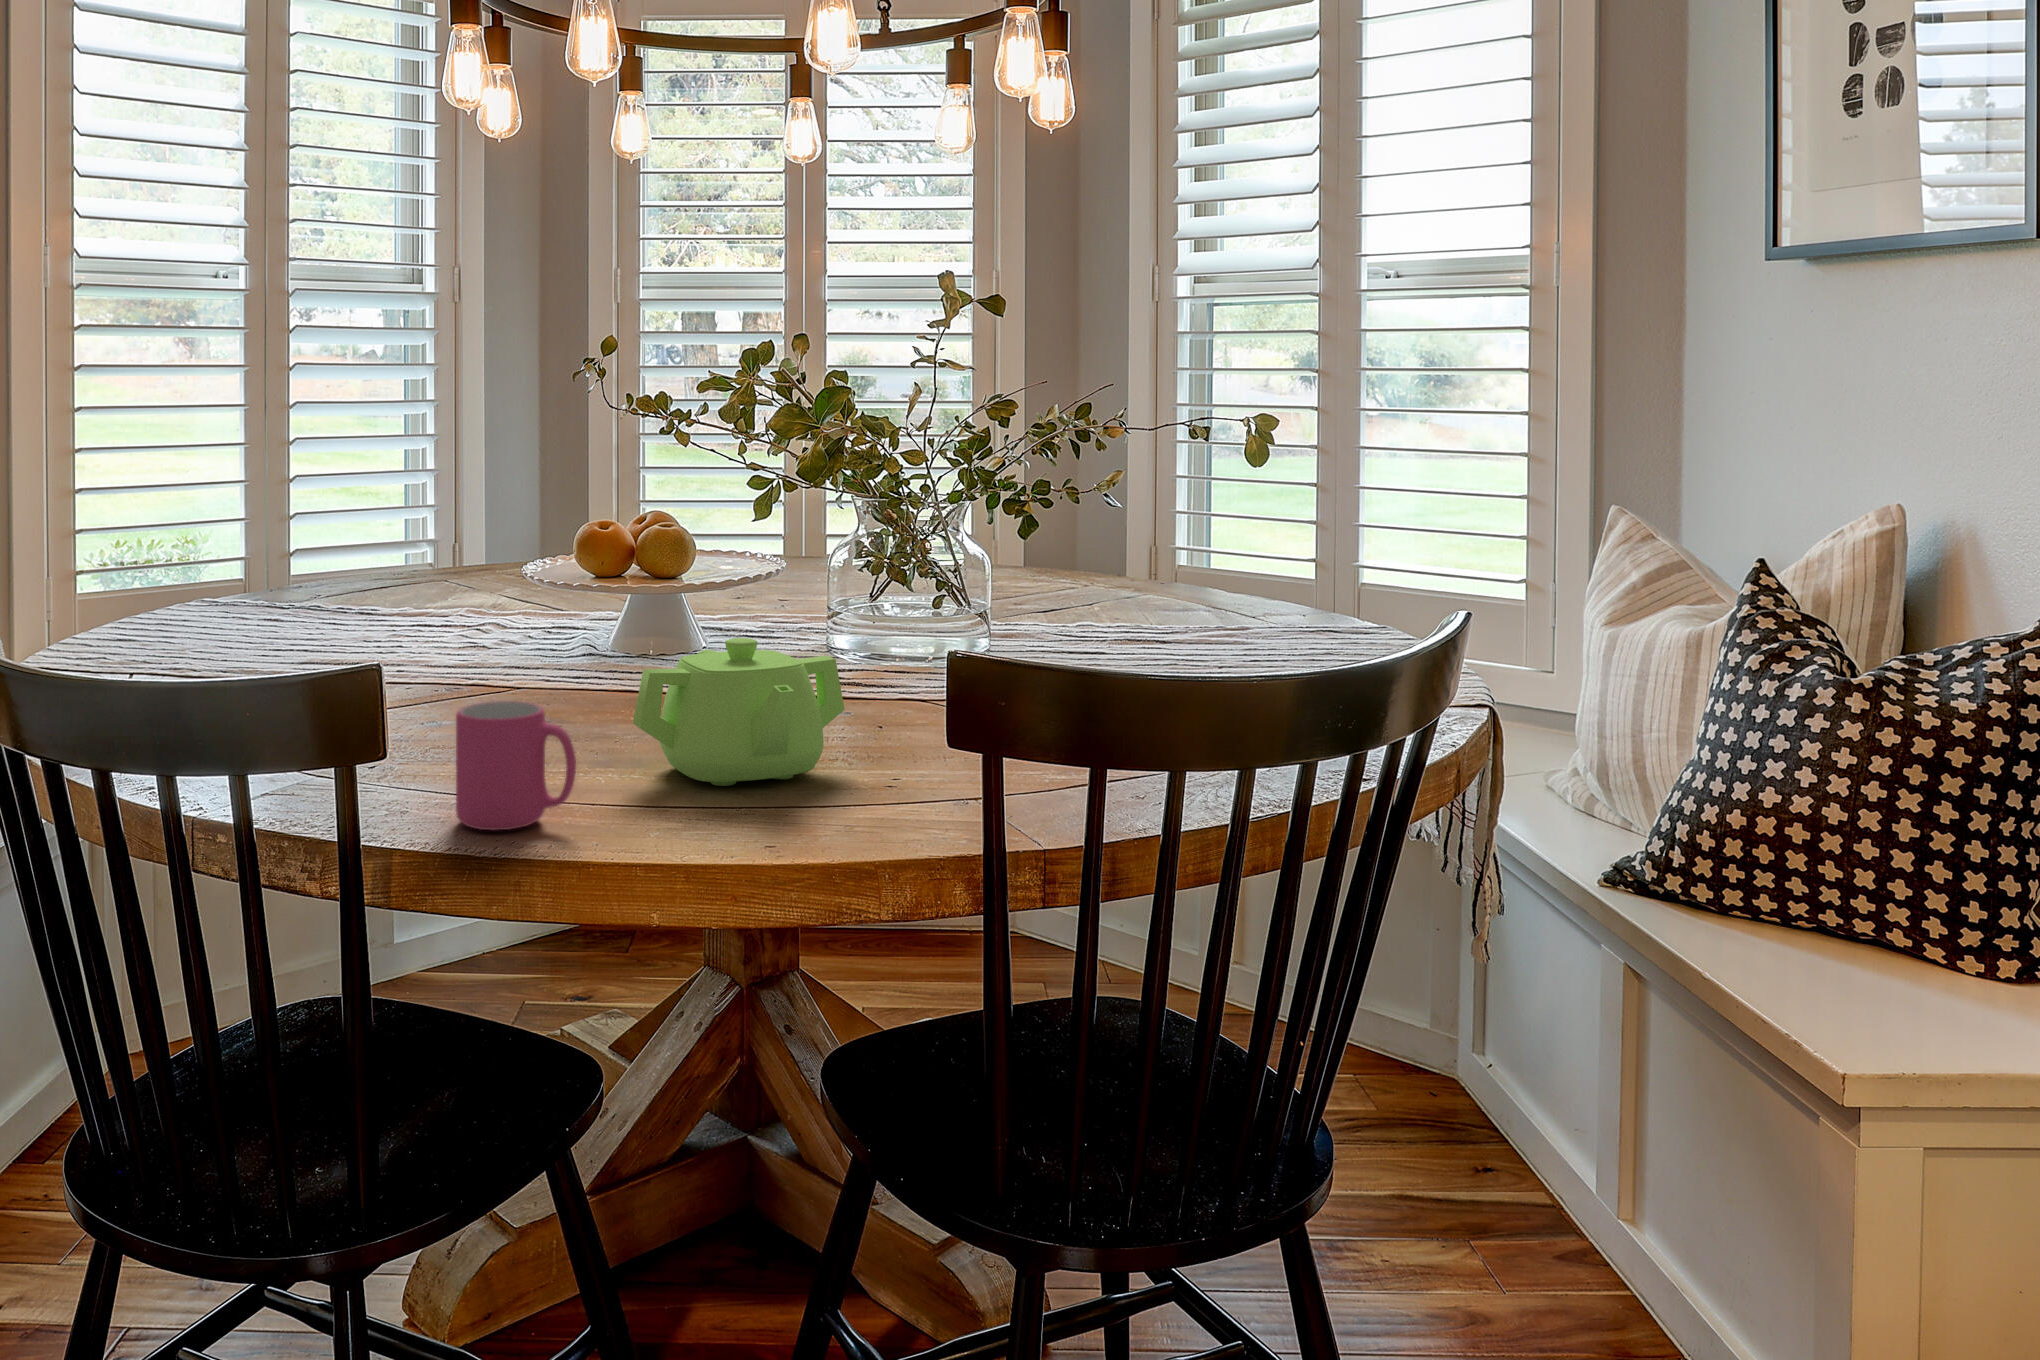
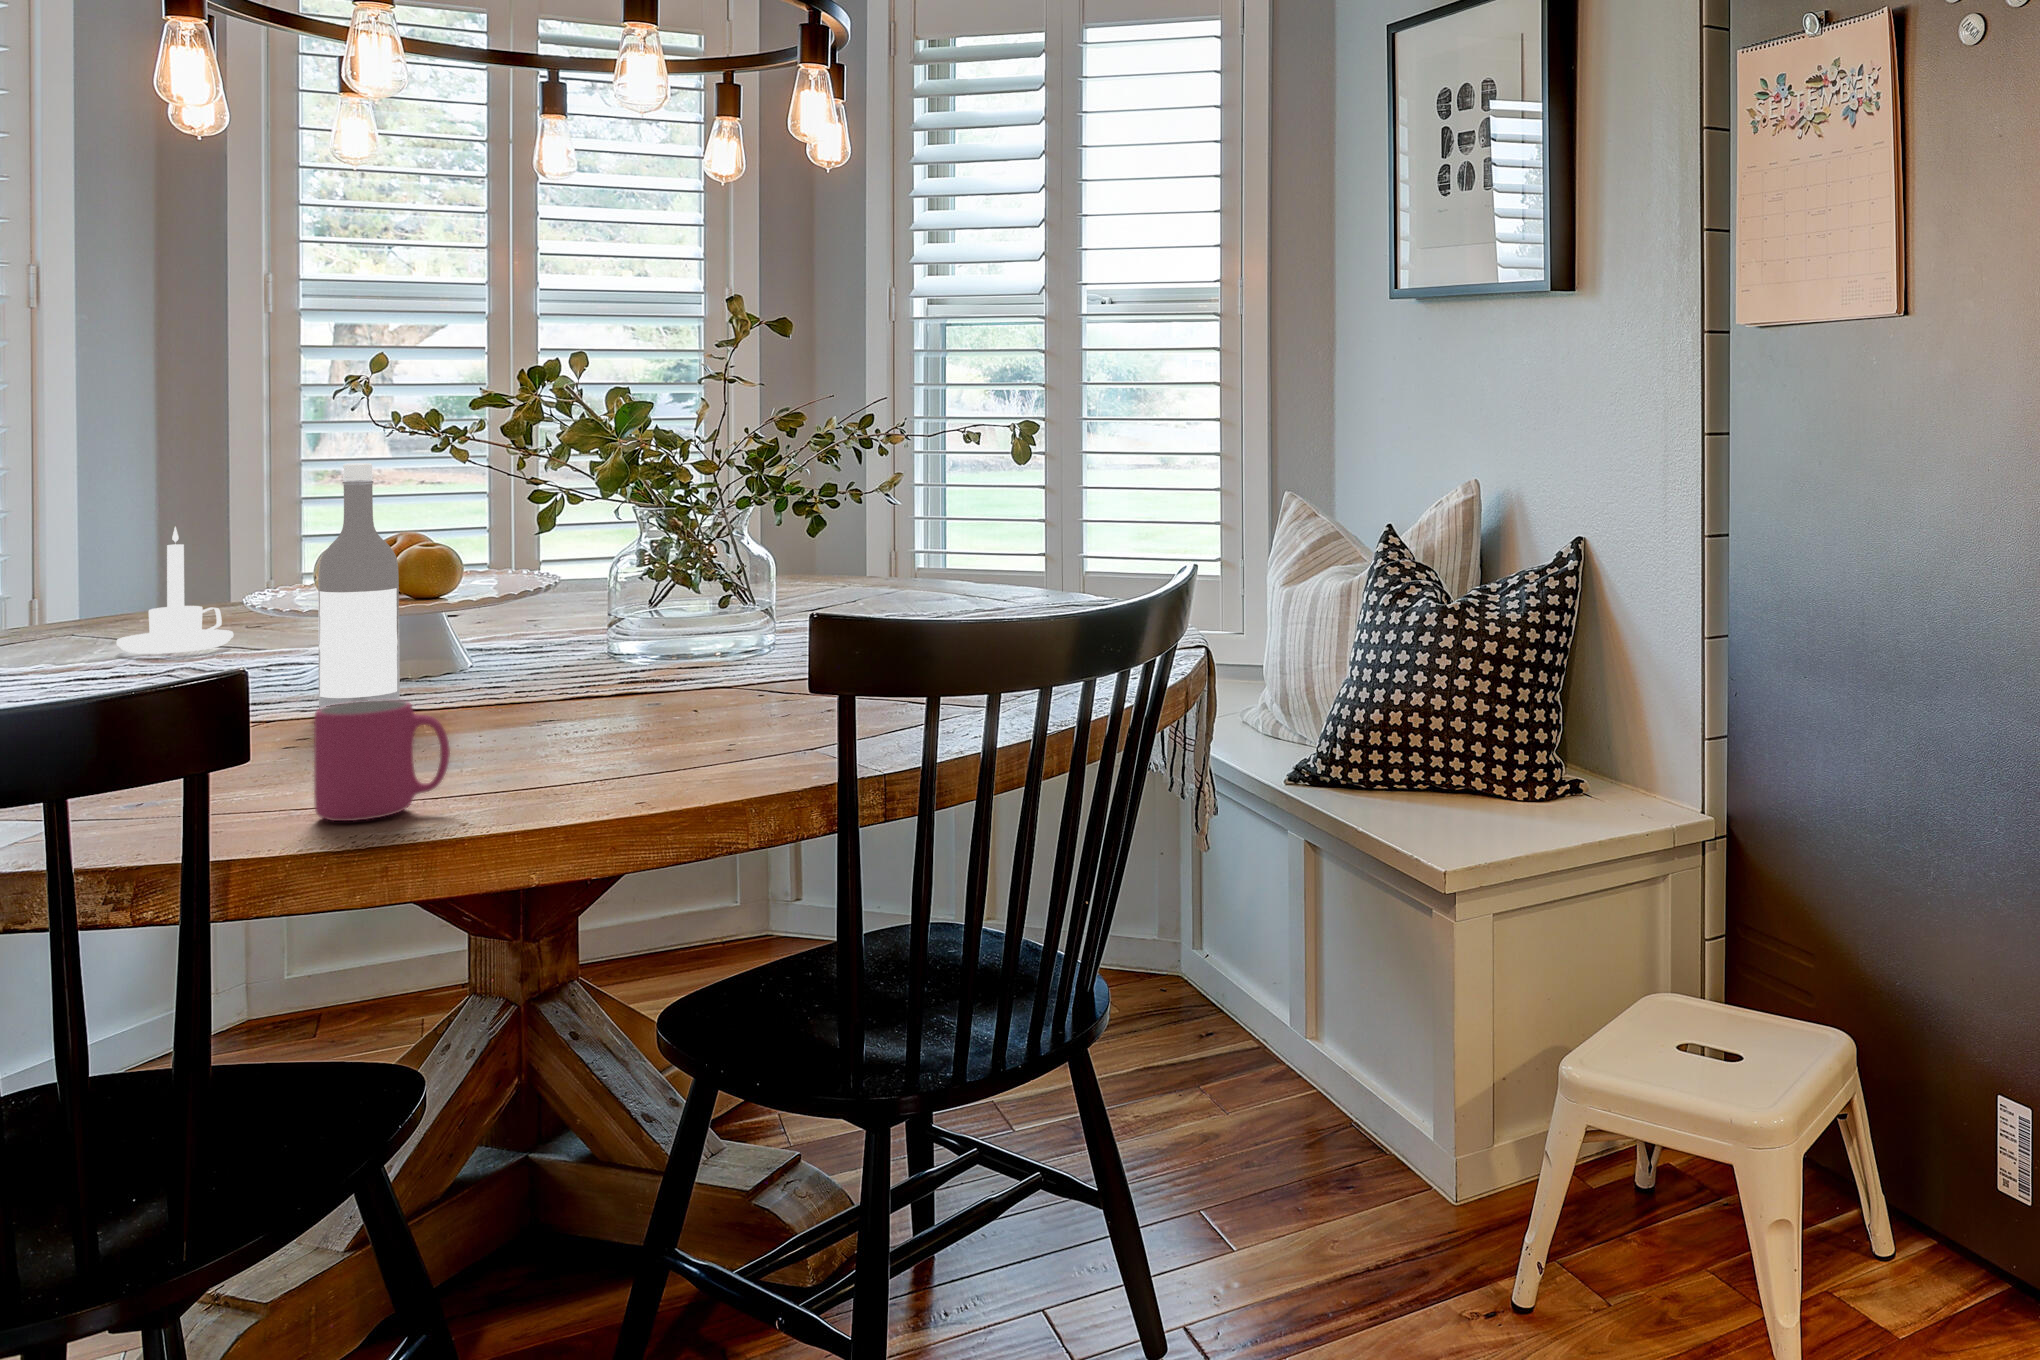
wine bottle: none [550,446,618,694] -> present [318,463,400,709]
candle holder: none [460,493,545,605] -> present [116,527,233,654]
teapot: present [633,638,845,786] -> none [479,631,686,765]

